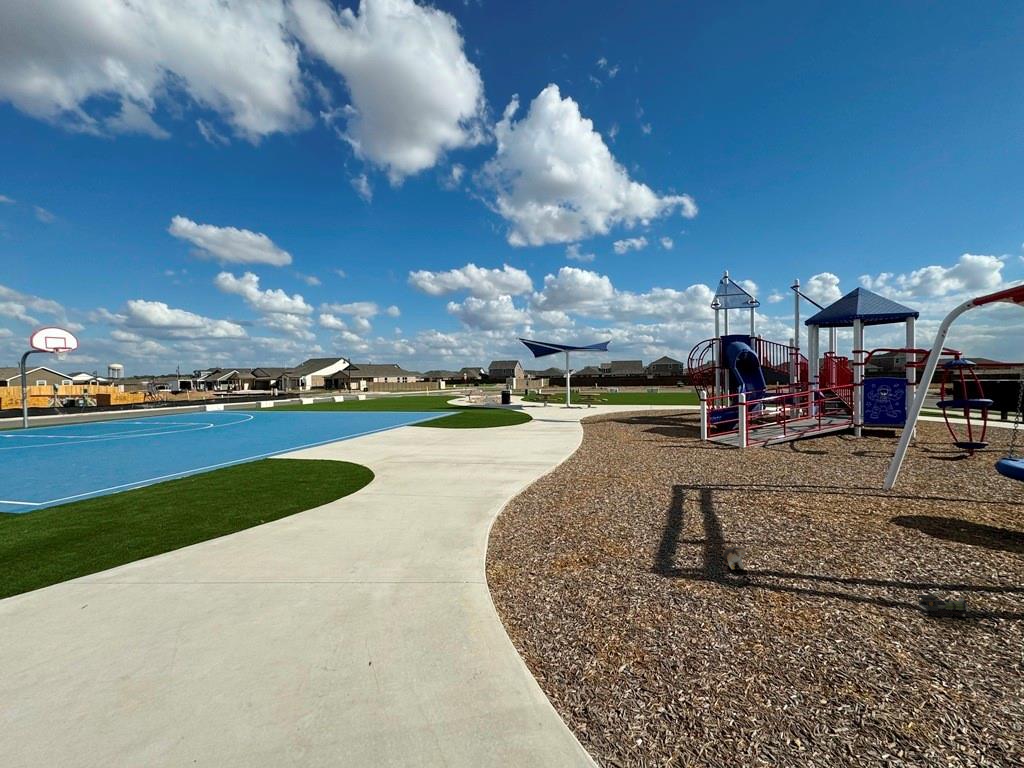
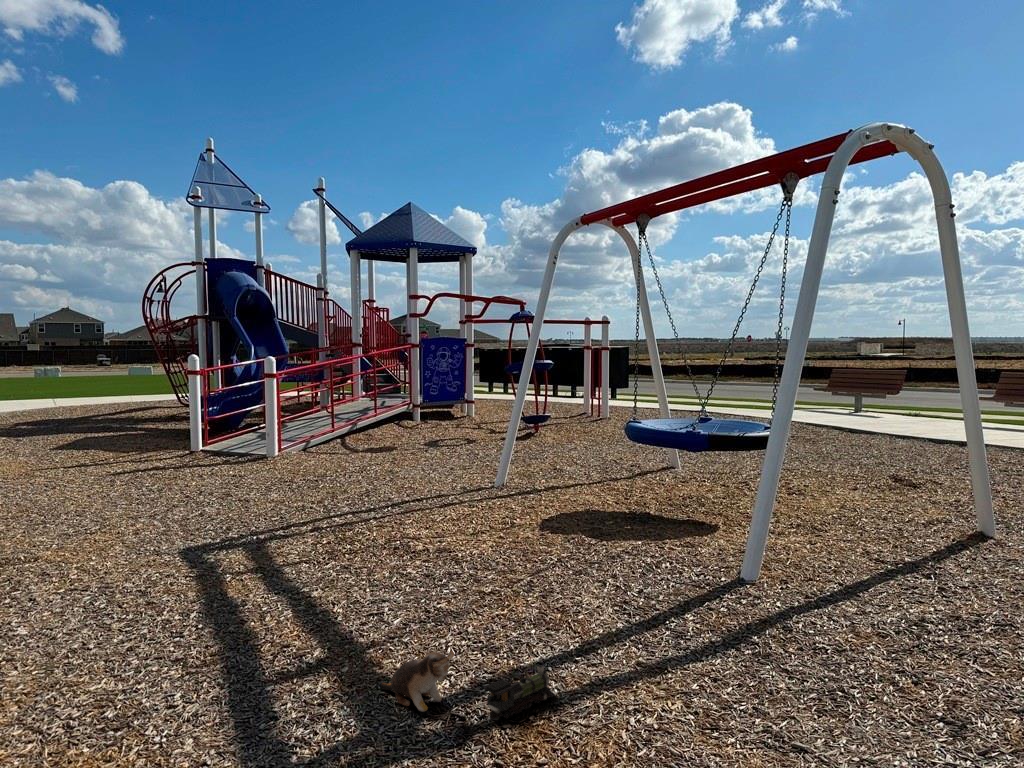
toy train: present [917,594,973,618] -> present [484,661,555,720]

